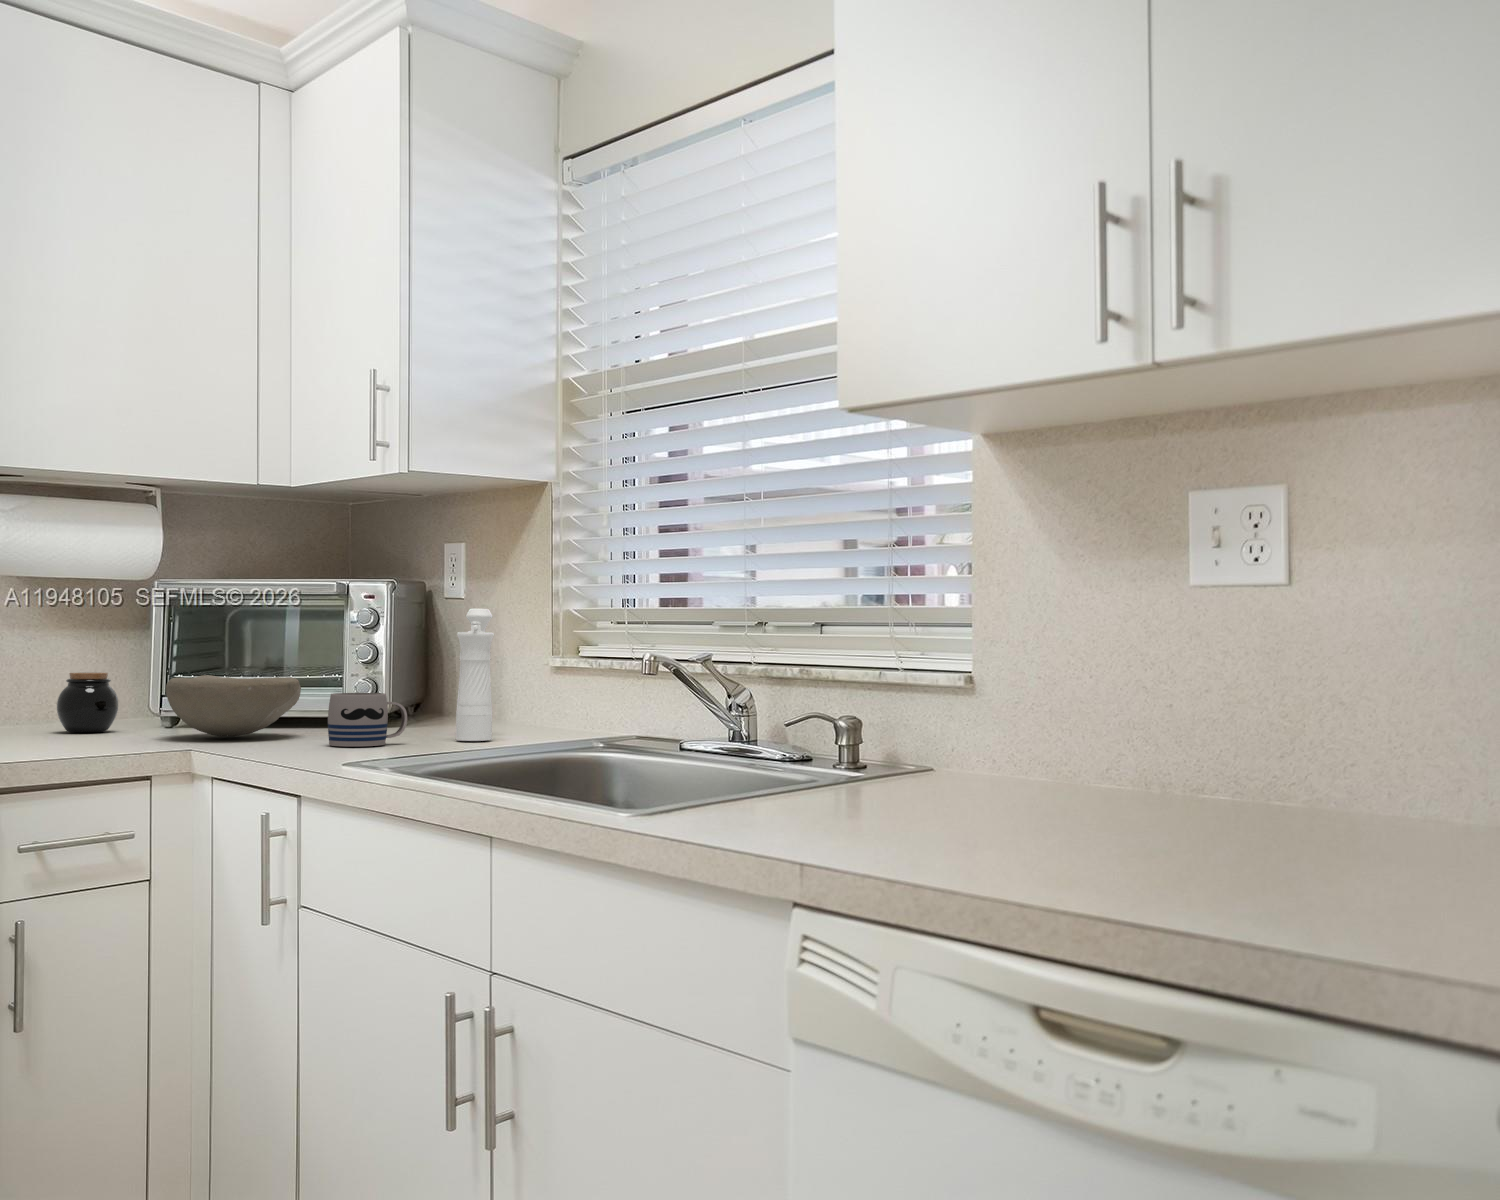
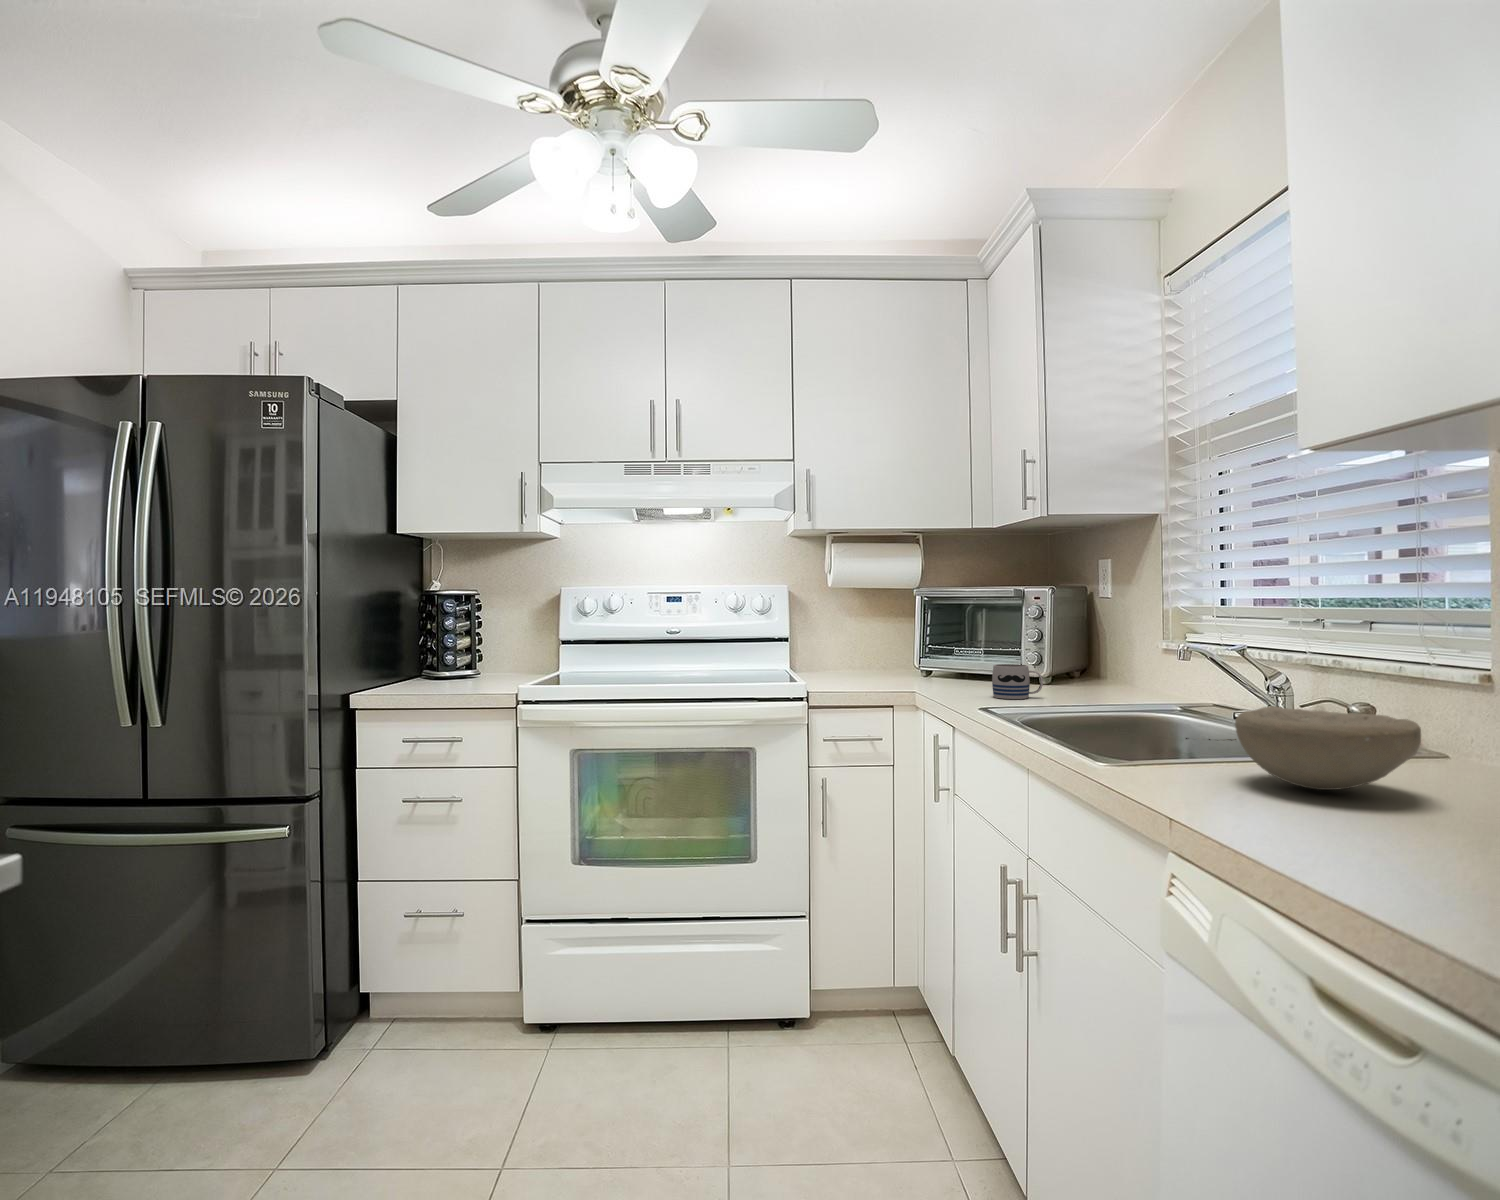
pepper mill: present [456,609,494,741] -> none [1078,608,1111,699]
jar: present [57,672,118,732] -> none [866,646,896,679]
bowl: present [166,675,301,737] -> present [1235,706,1421,790]

